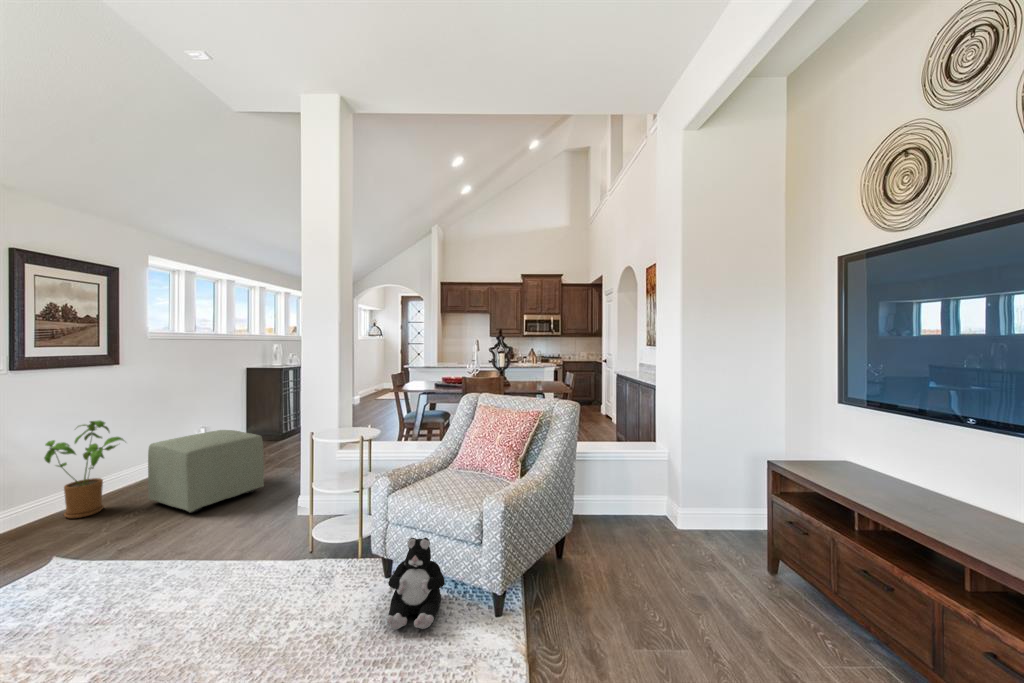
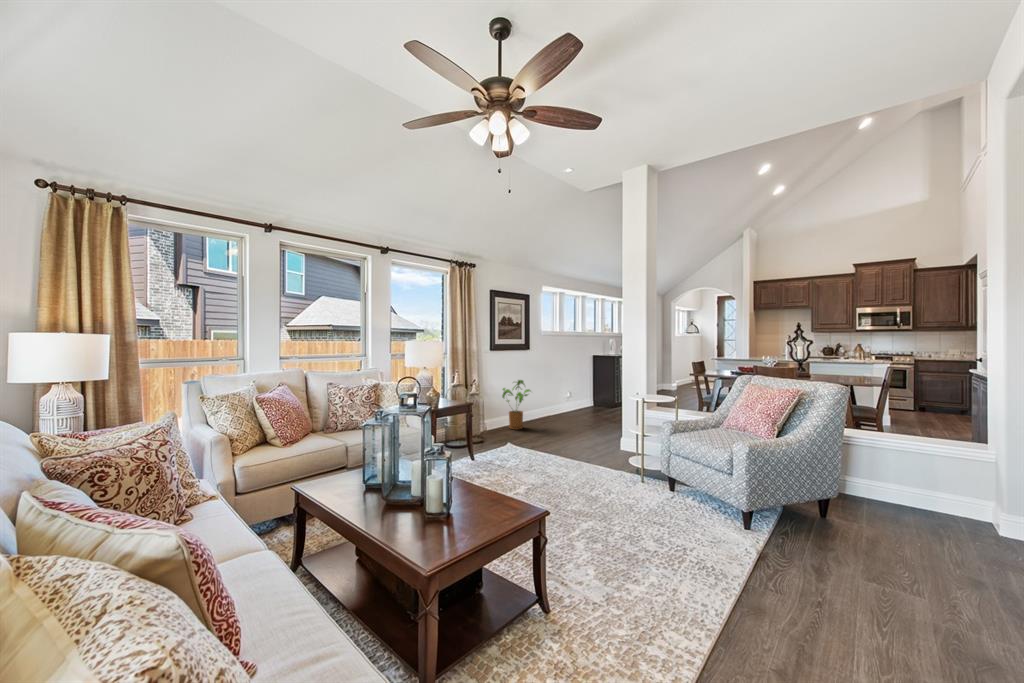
ottoman: present [148,430,264,513] -> none [542,393,600,437]
plush toy: present [387,538,445,629] -> none [666,463,707,516]

